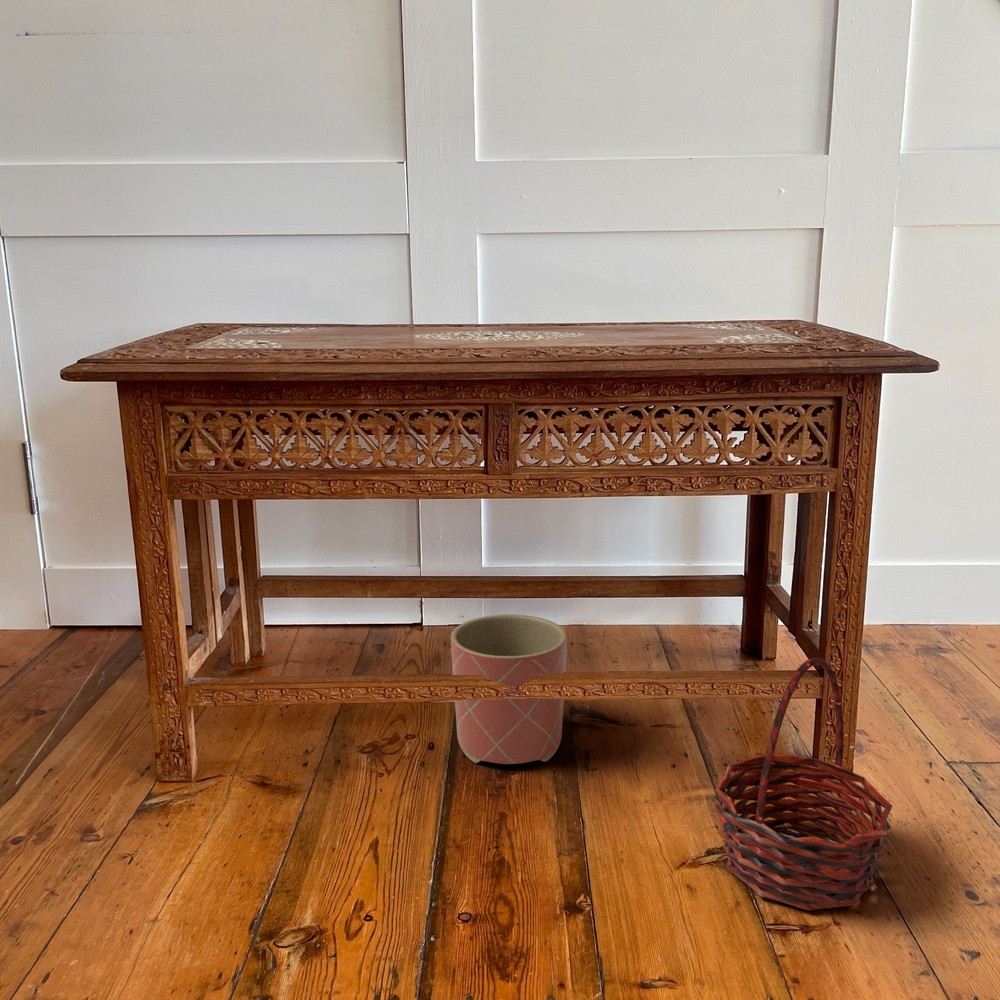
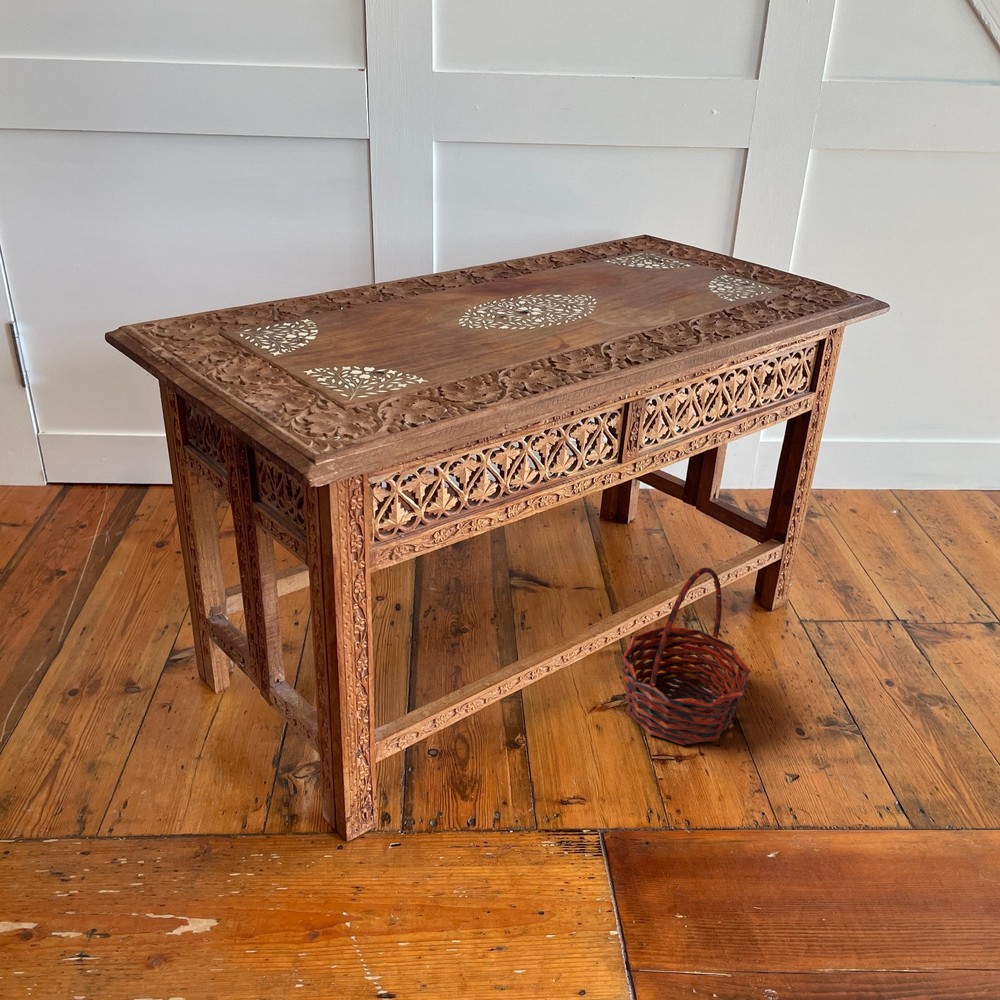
planter: present [451,614,567,764] -> none [416,501,511,624]

